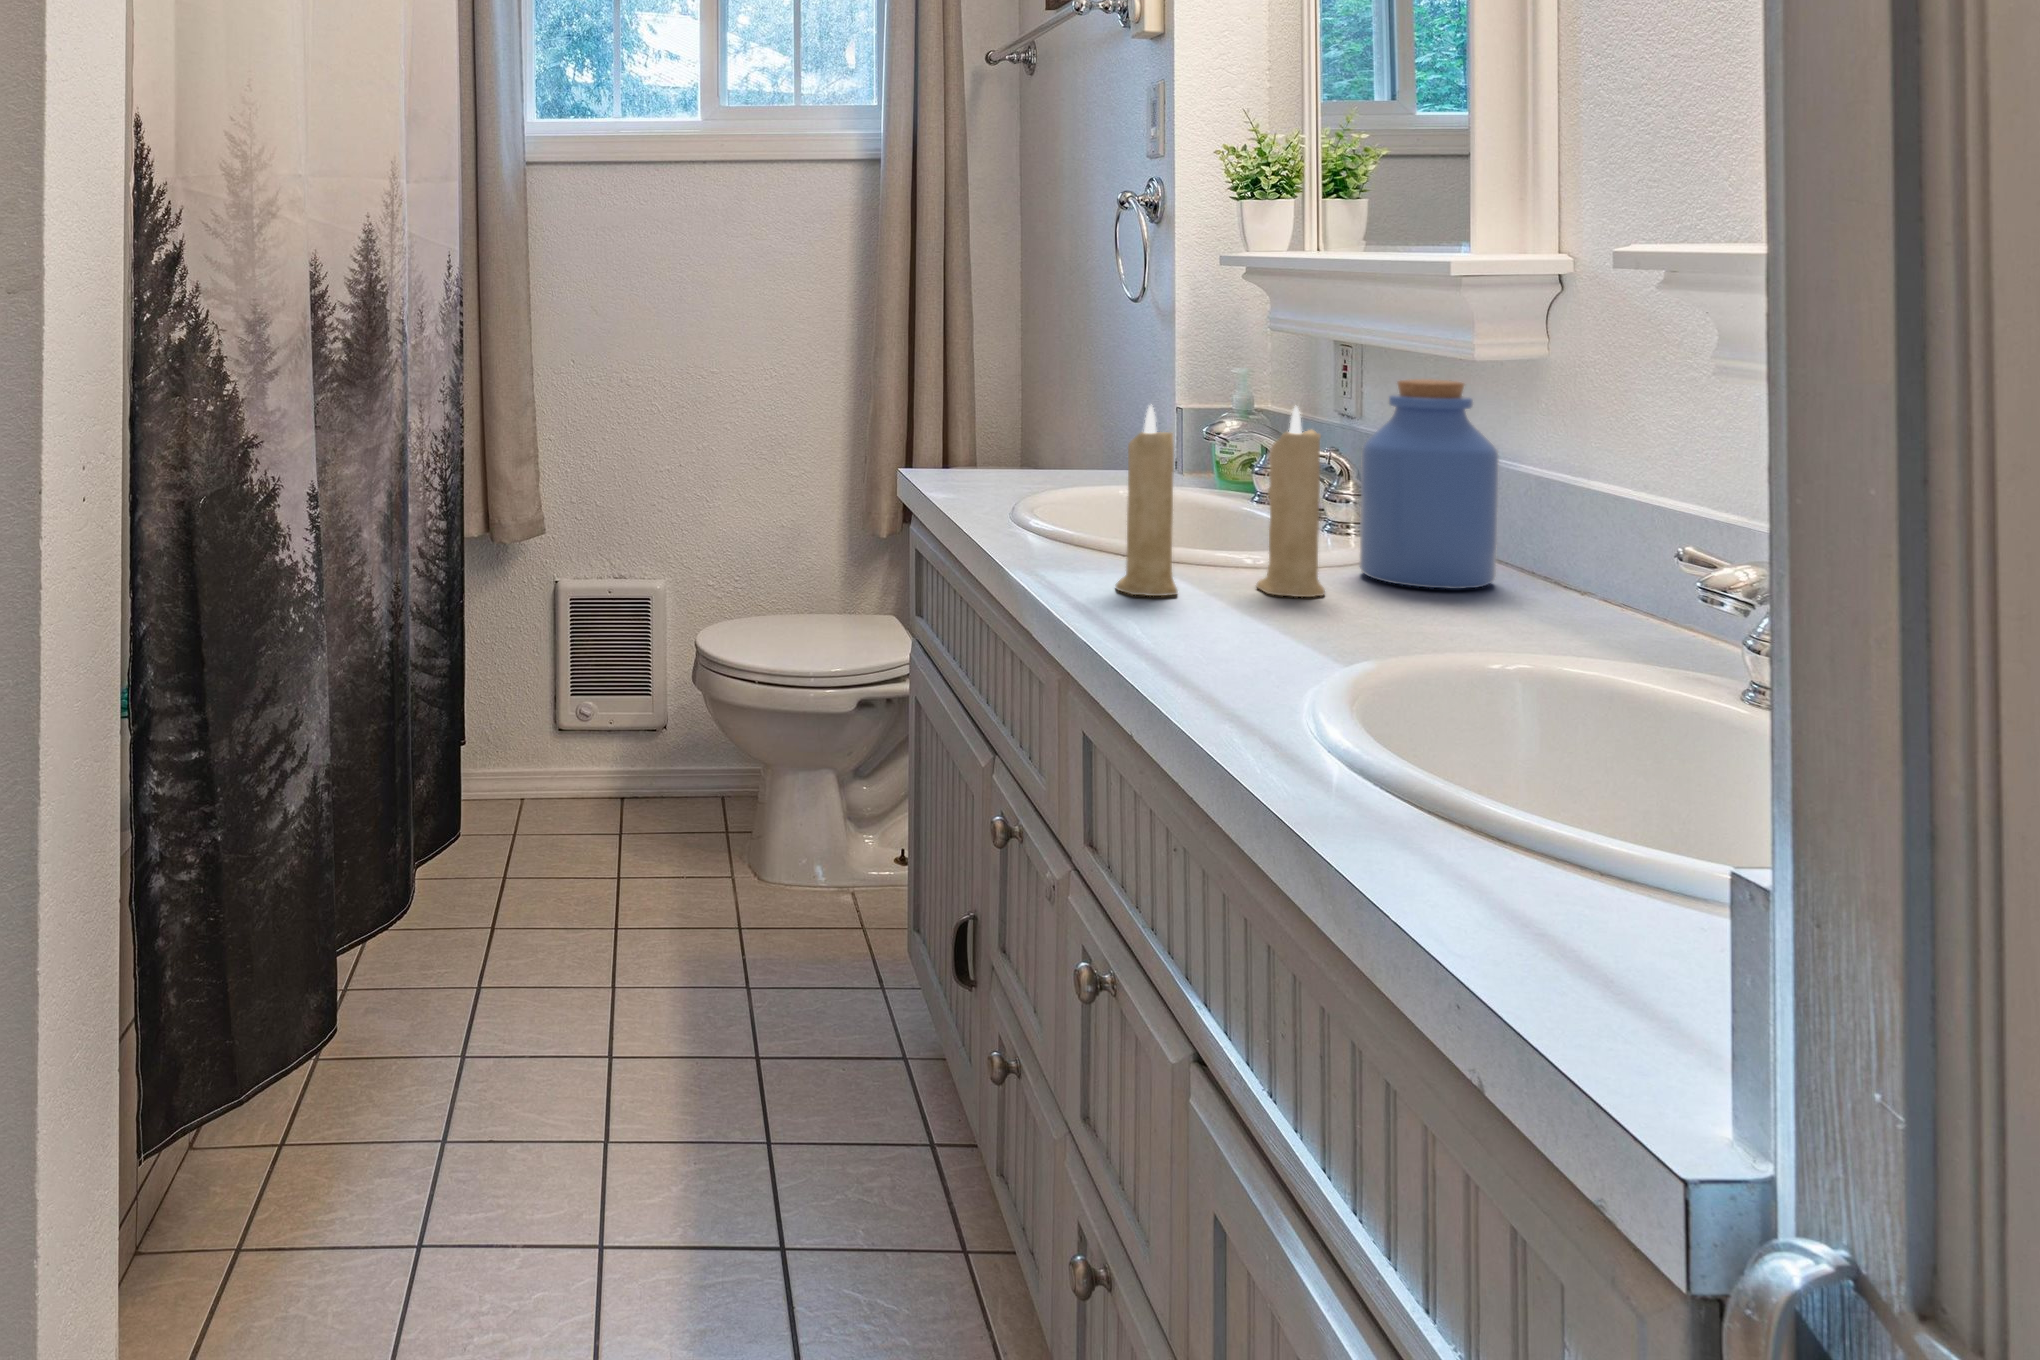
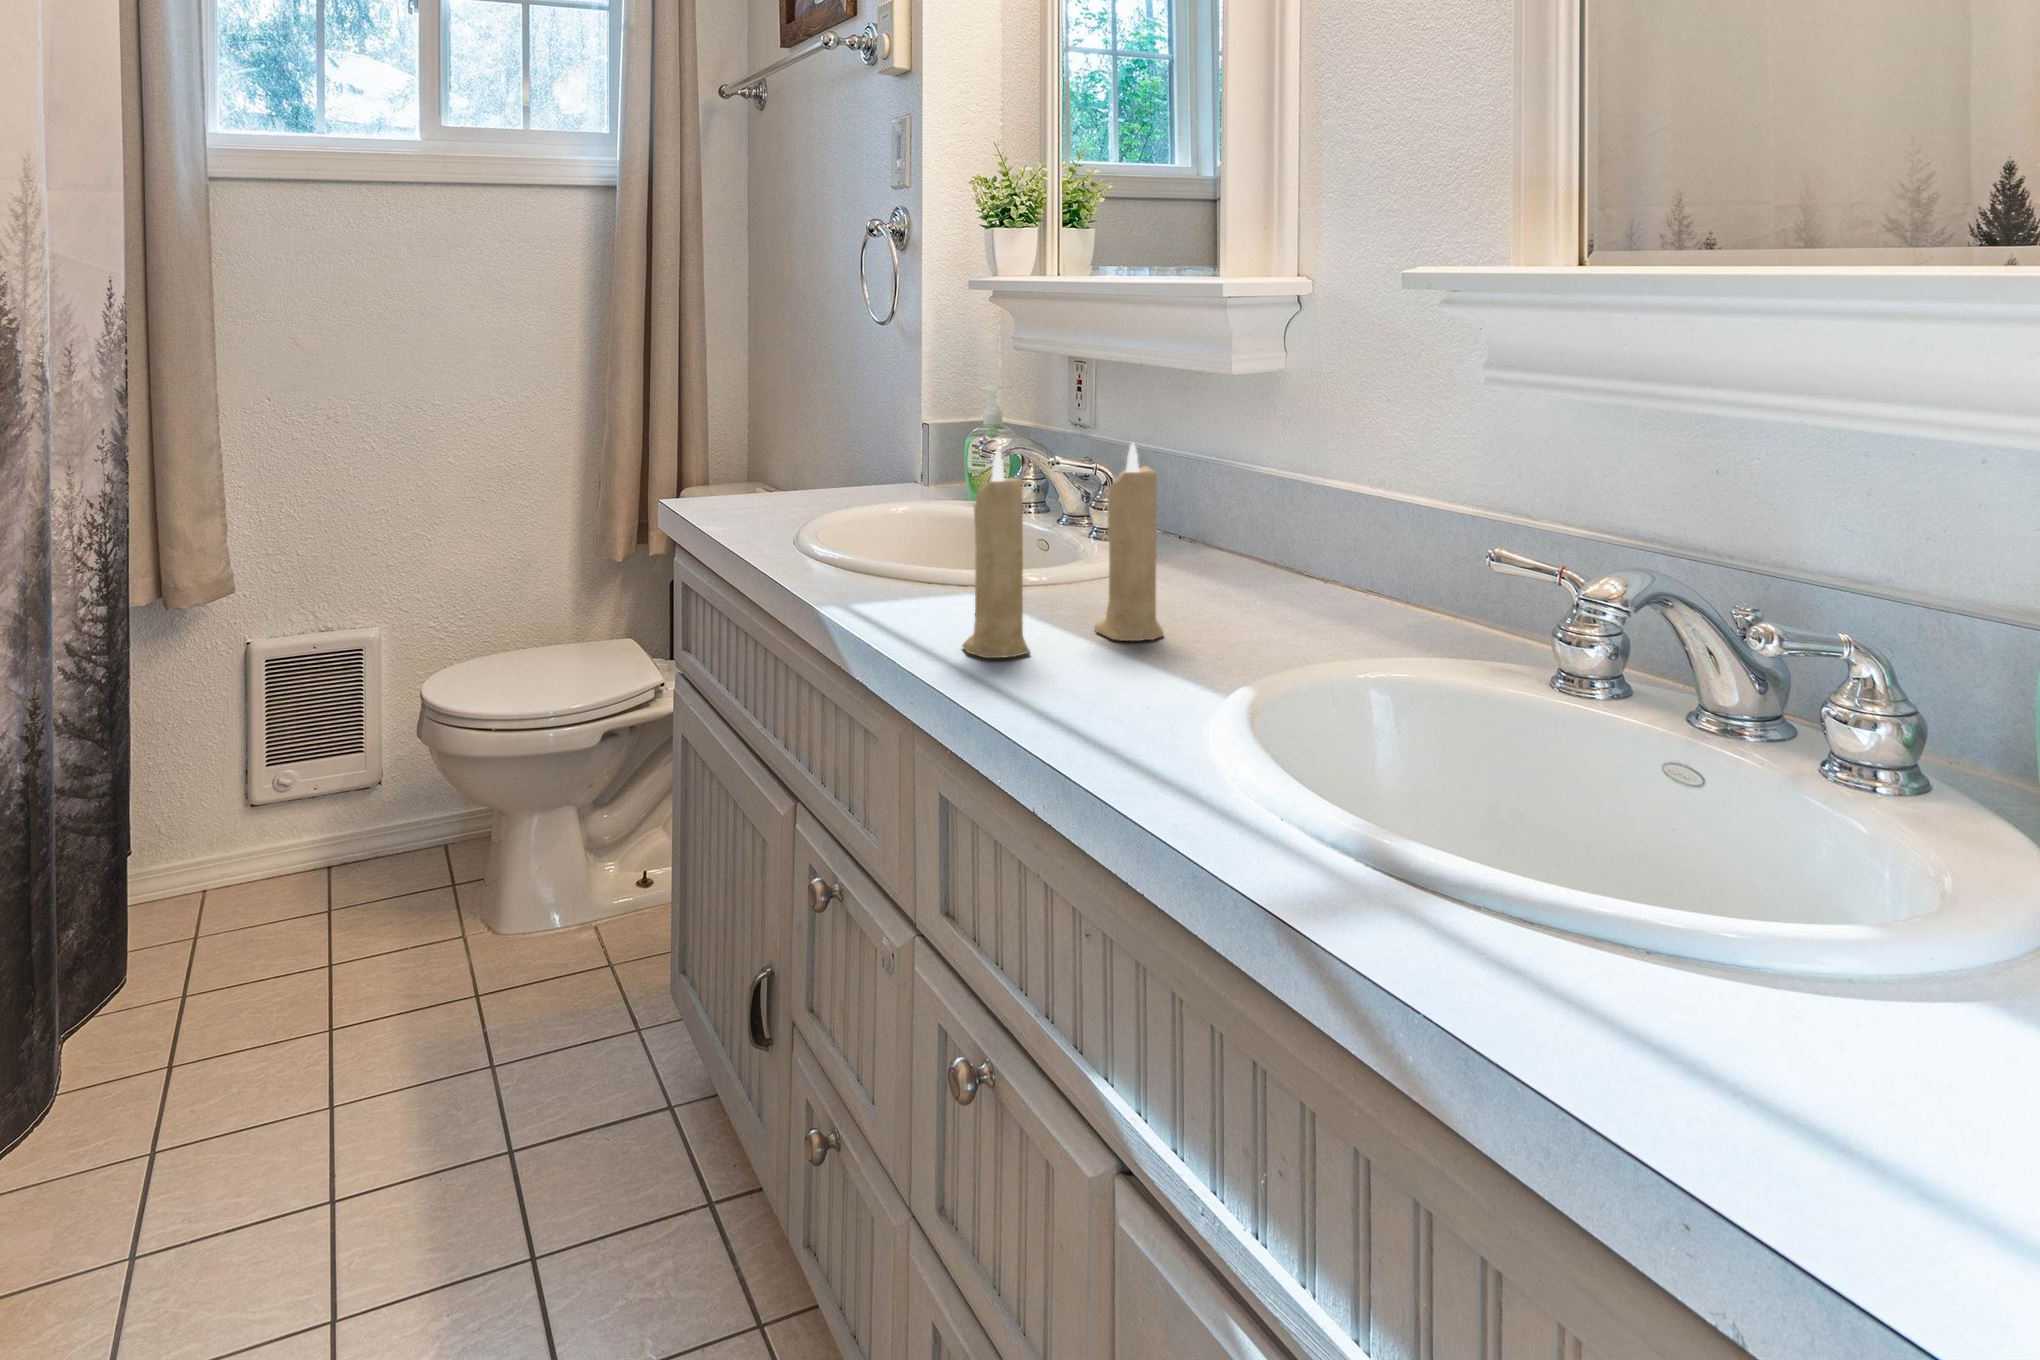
jar: present [1359,379,1499,589] -> none [1173,408,1296,614]

